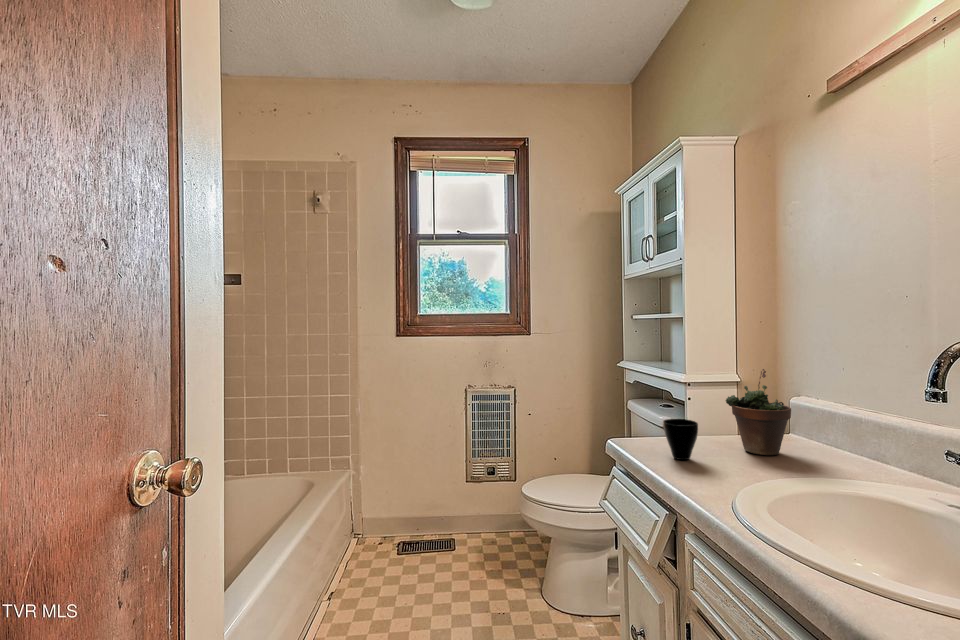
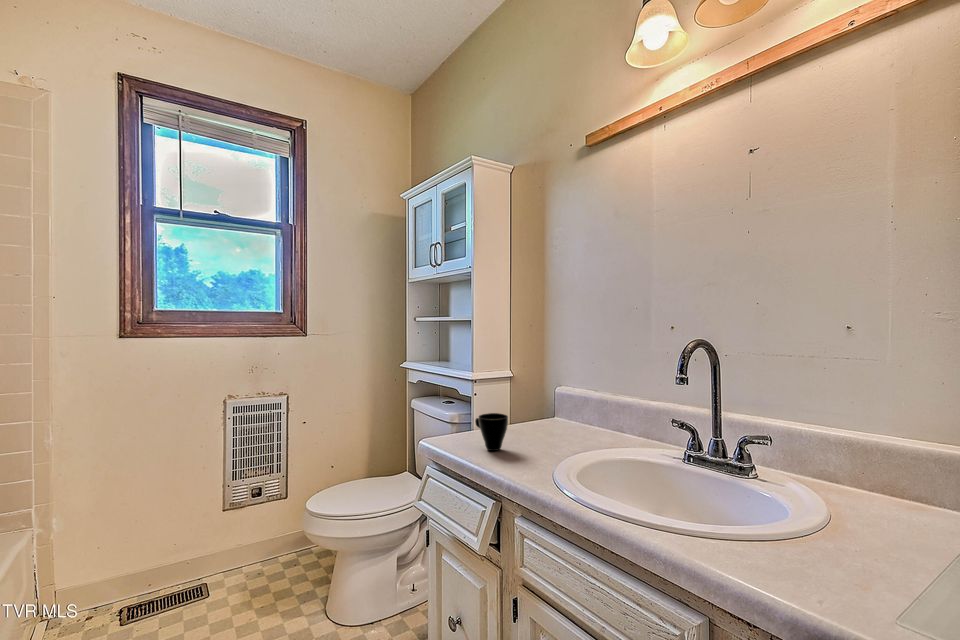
succulent plant: present [726,369,791,455] -> none [522,364,569,437]

